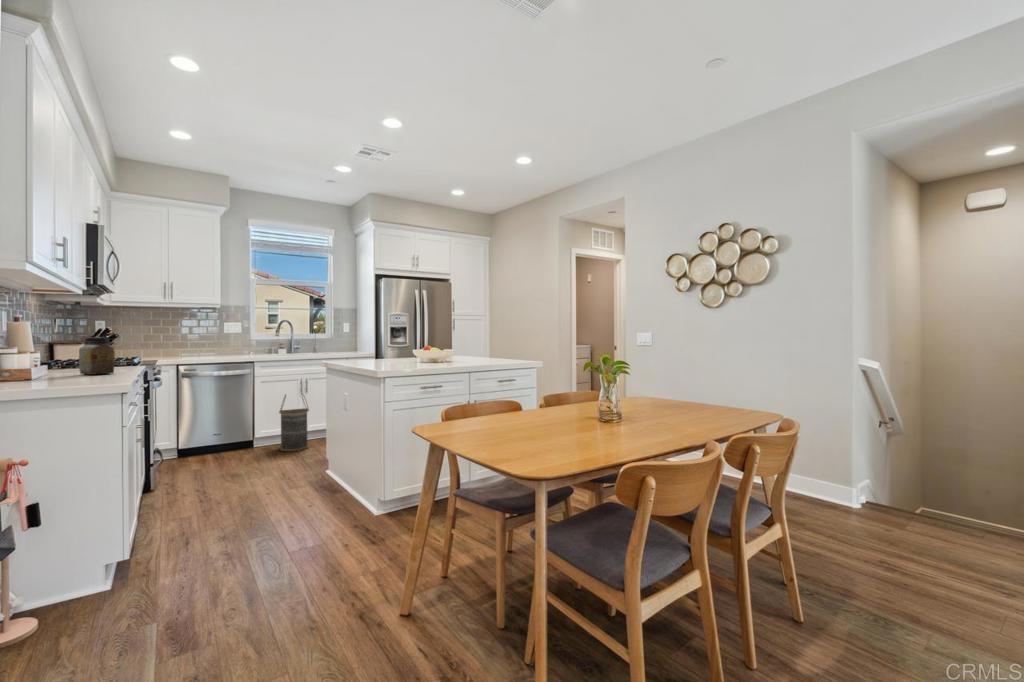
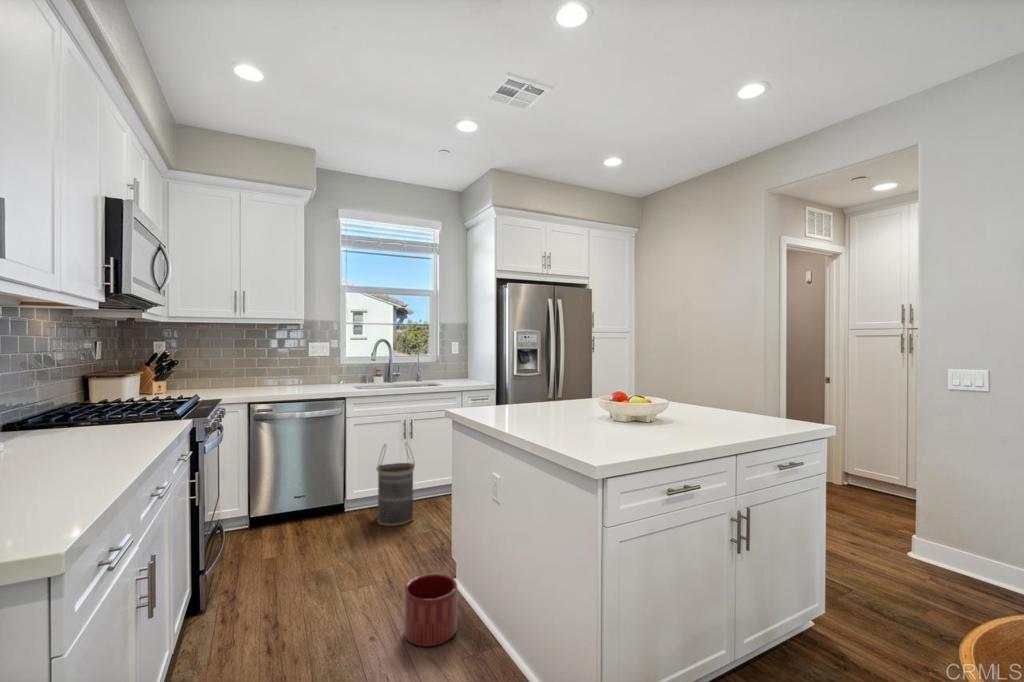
jar: present [79,337,115,375] -> none [41,395,108,474]
planter: none [291,458,325,493] -> present [404,574,457,646]

